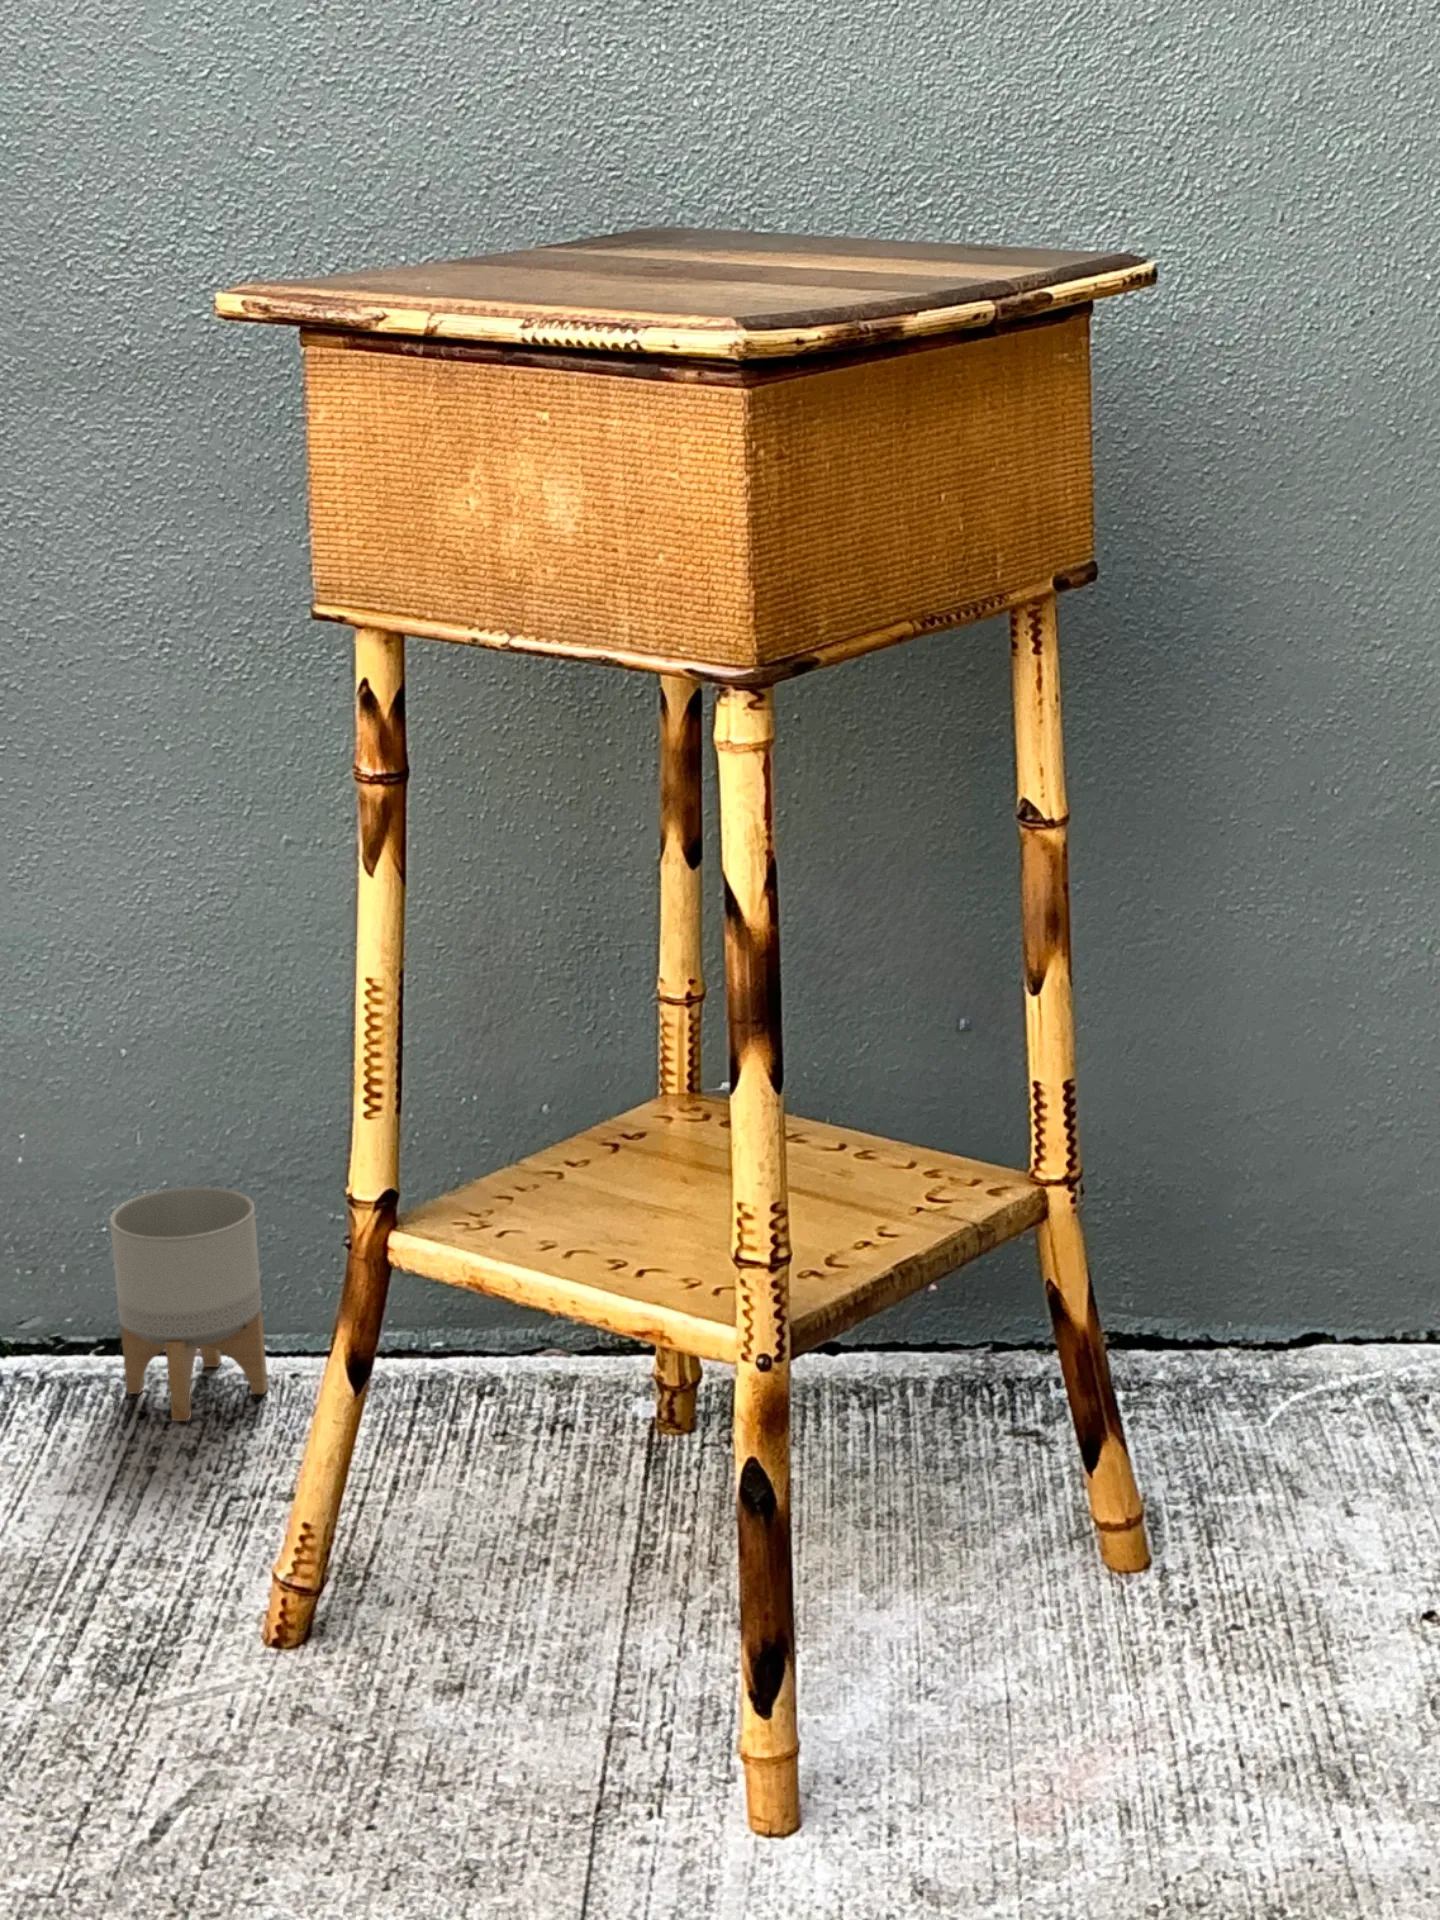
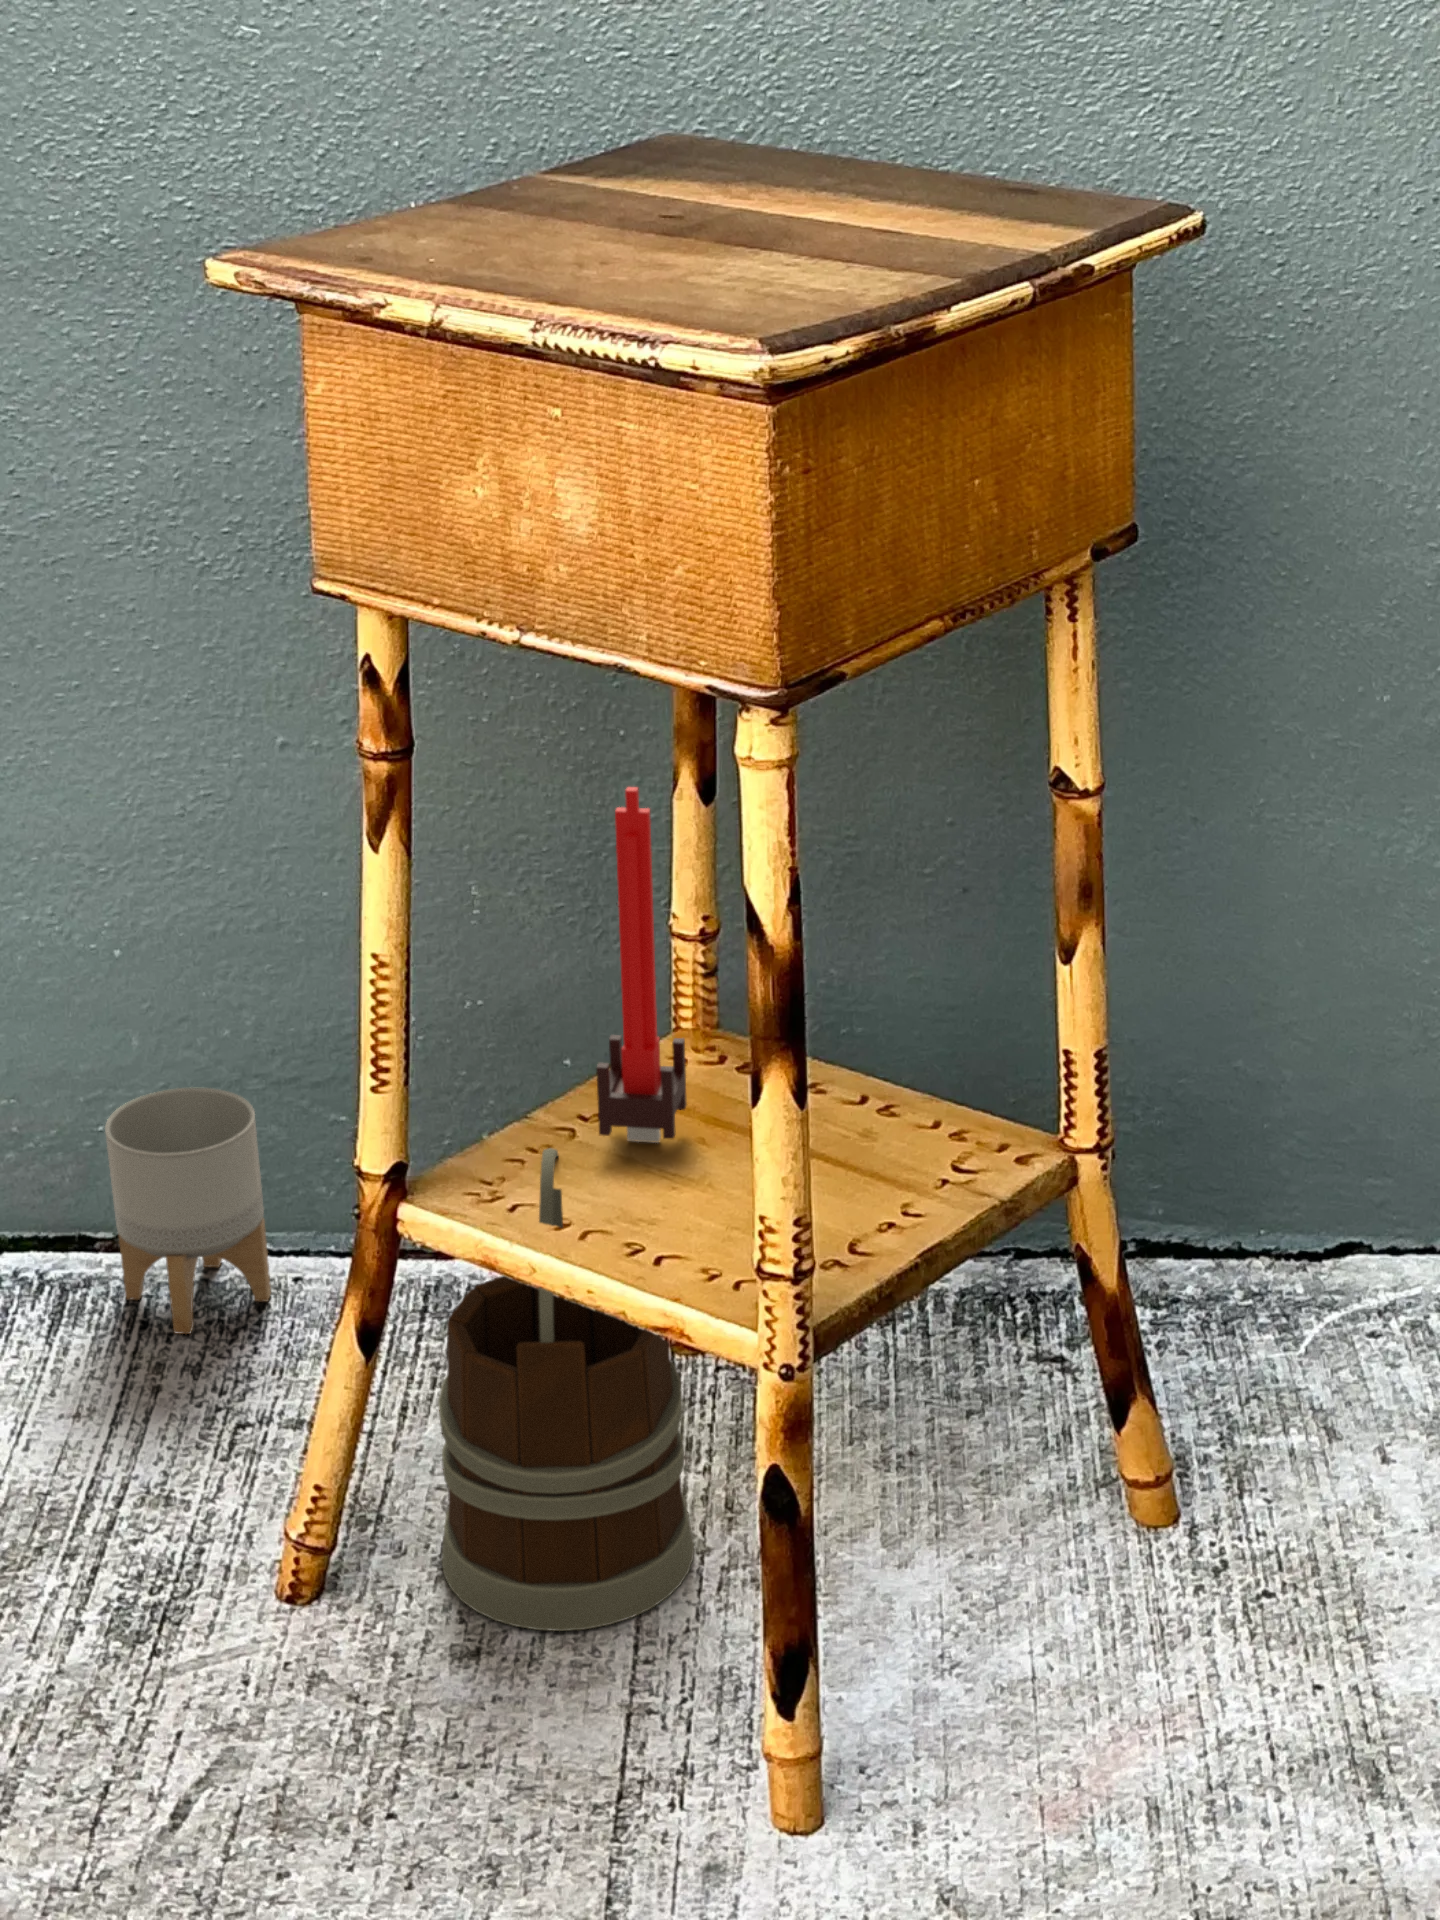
candle: none [580,826,667,1182] -> present [596,787,687,1143]
wooden bucket: none [425,1182,676,1666] -> present [438,1148,694,1631]

